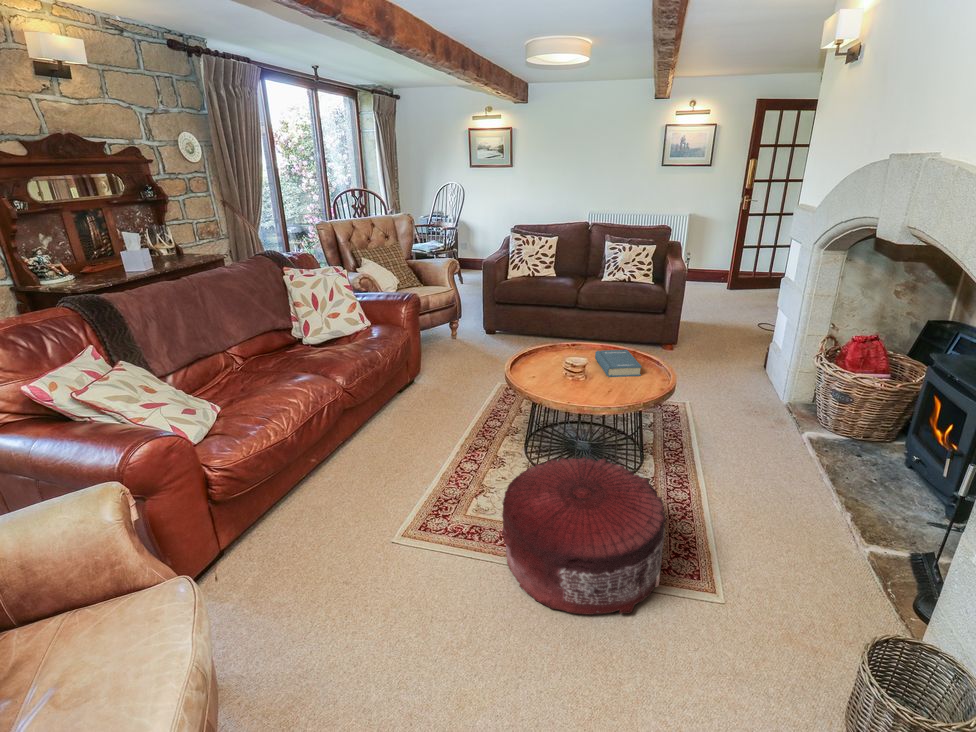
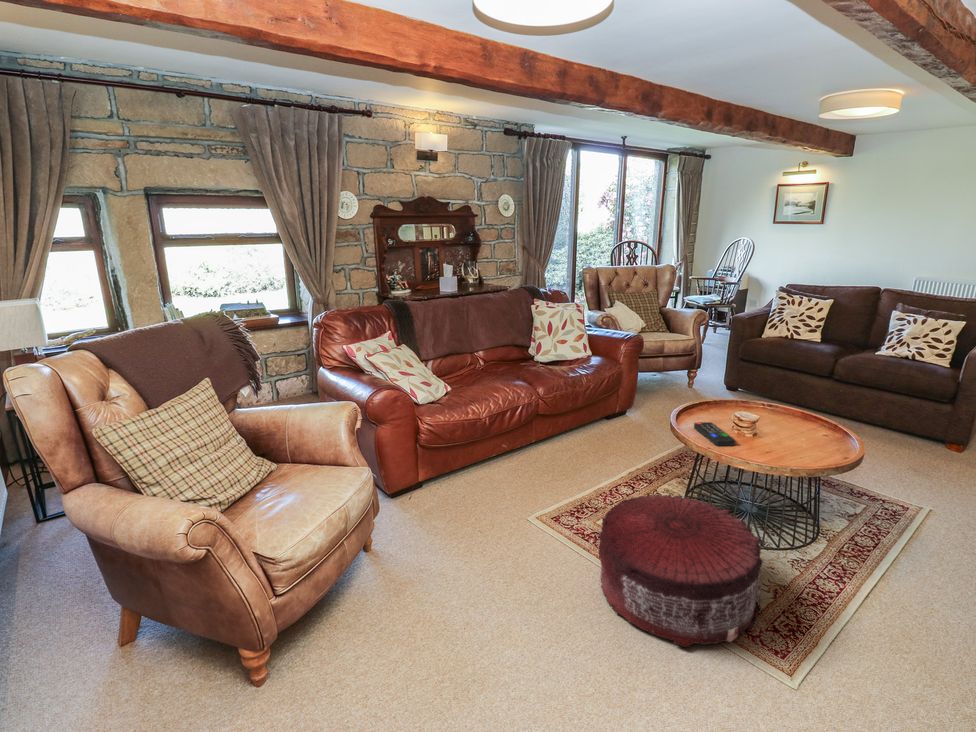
book: present [595,350,642,377] -> none [781,415,825,449]
remote control: none [532,374,580,398] -> present [694,422,735,446]

